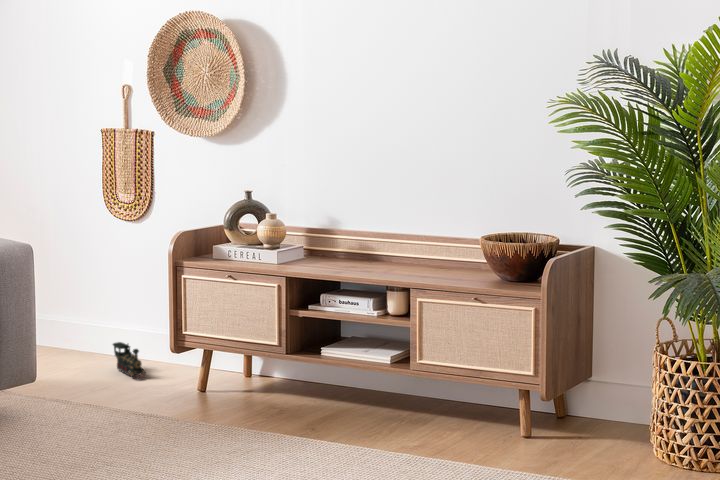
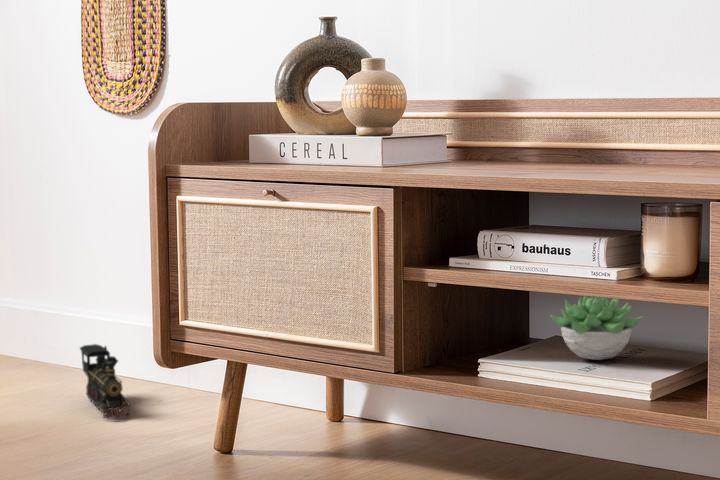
succulent plant: none [350,320,389,347] -> present [550,296,643,360]

